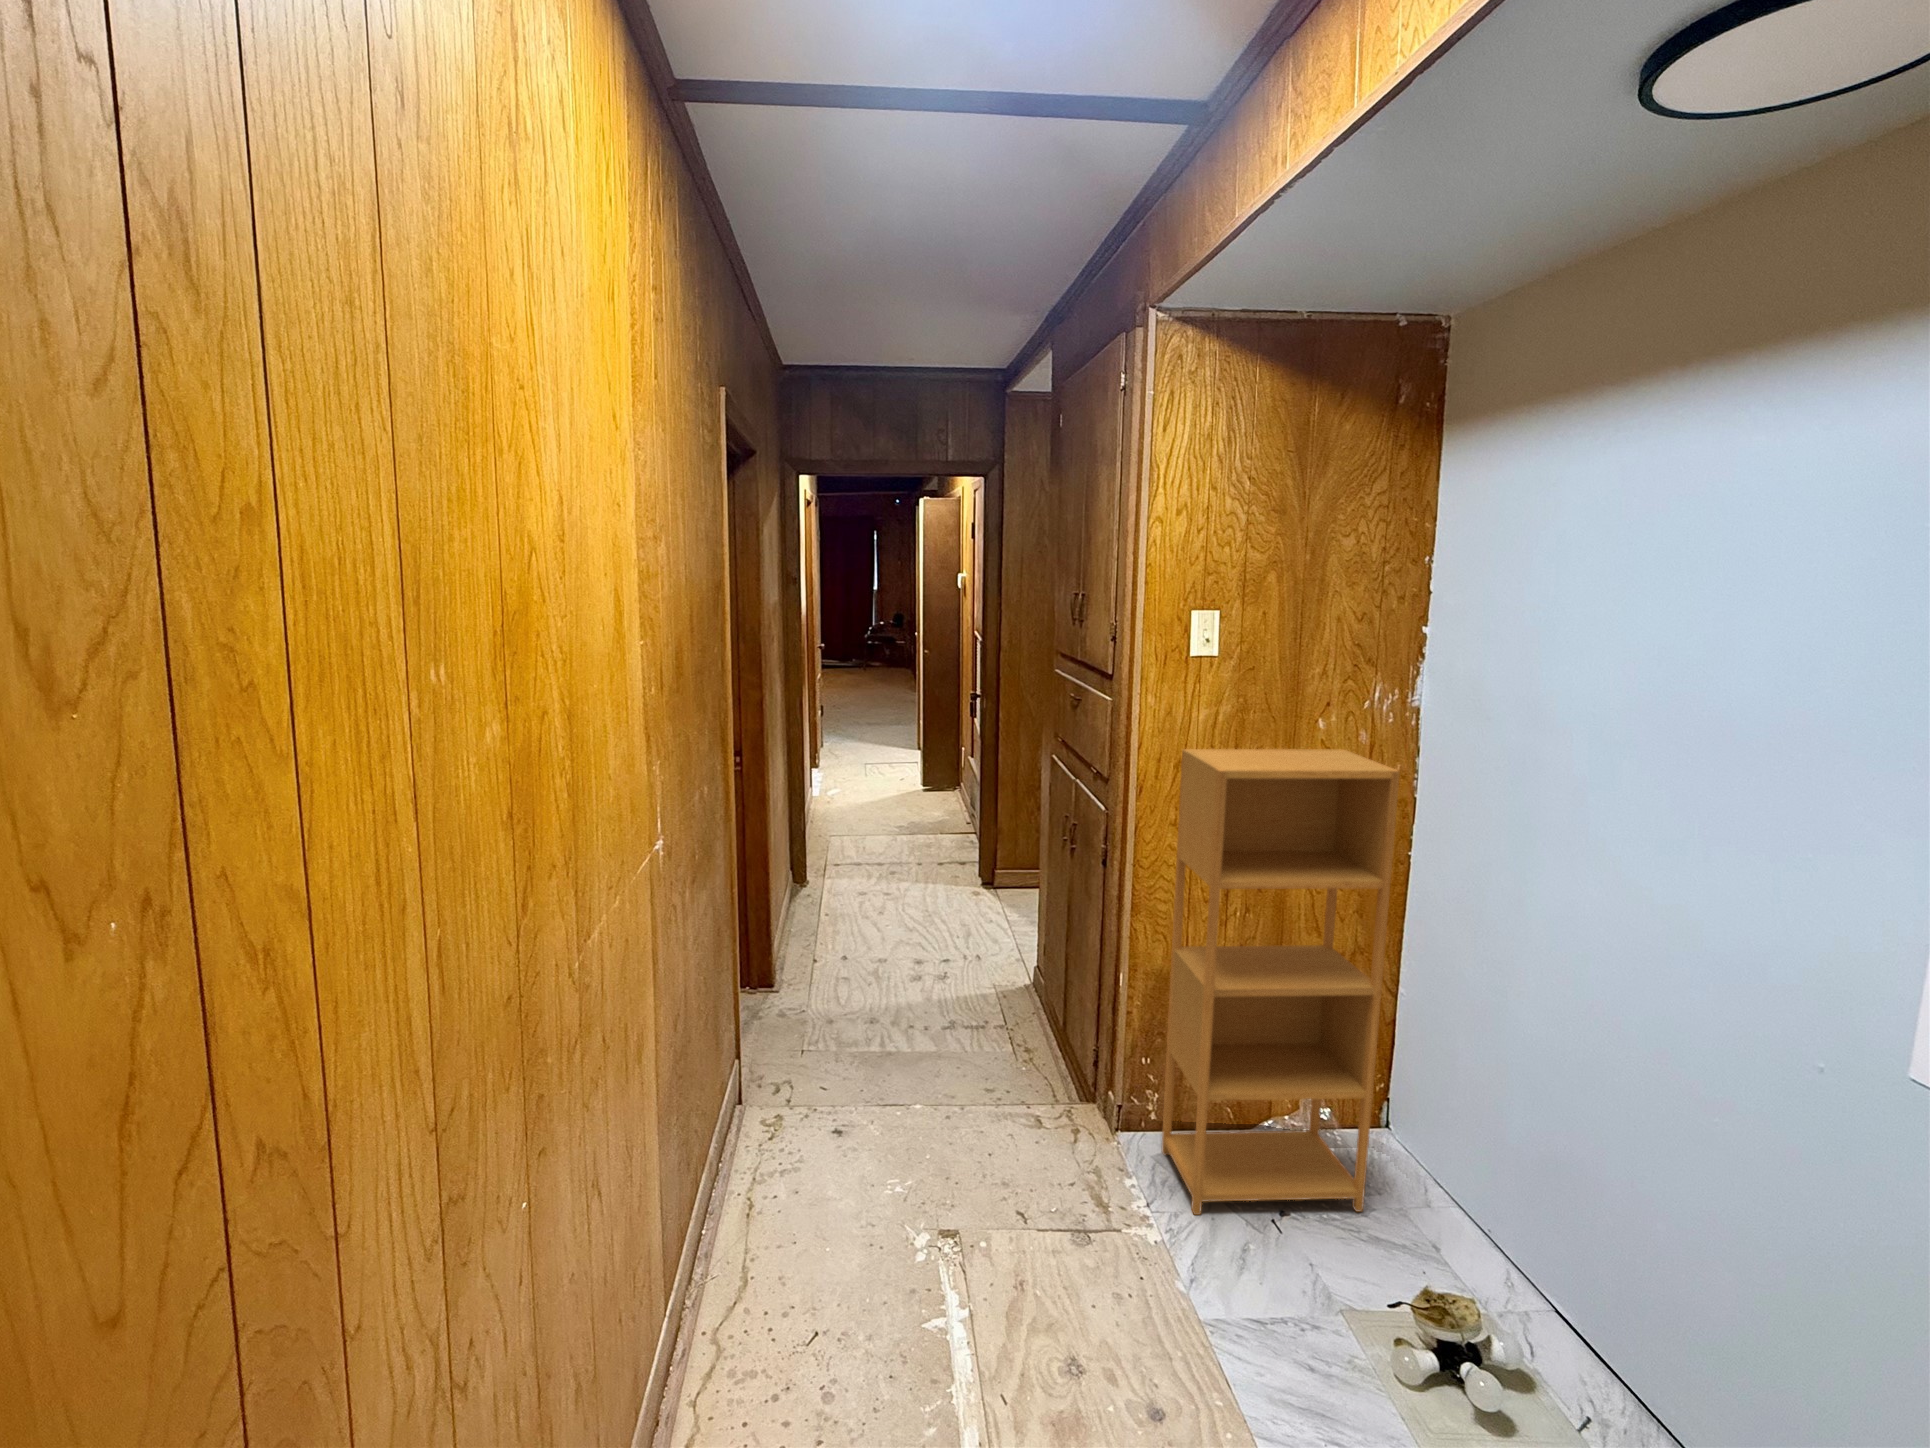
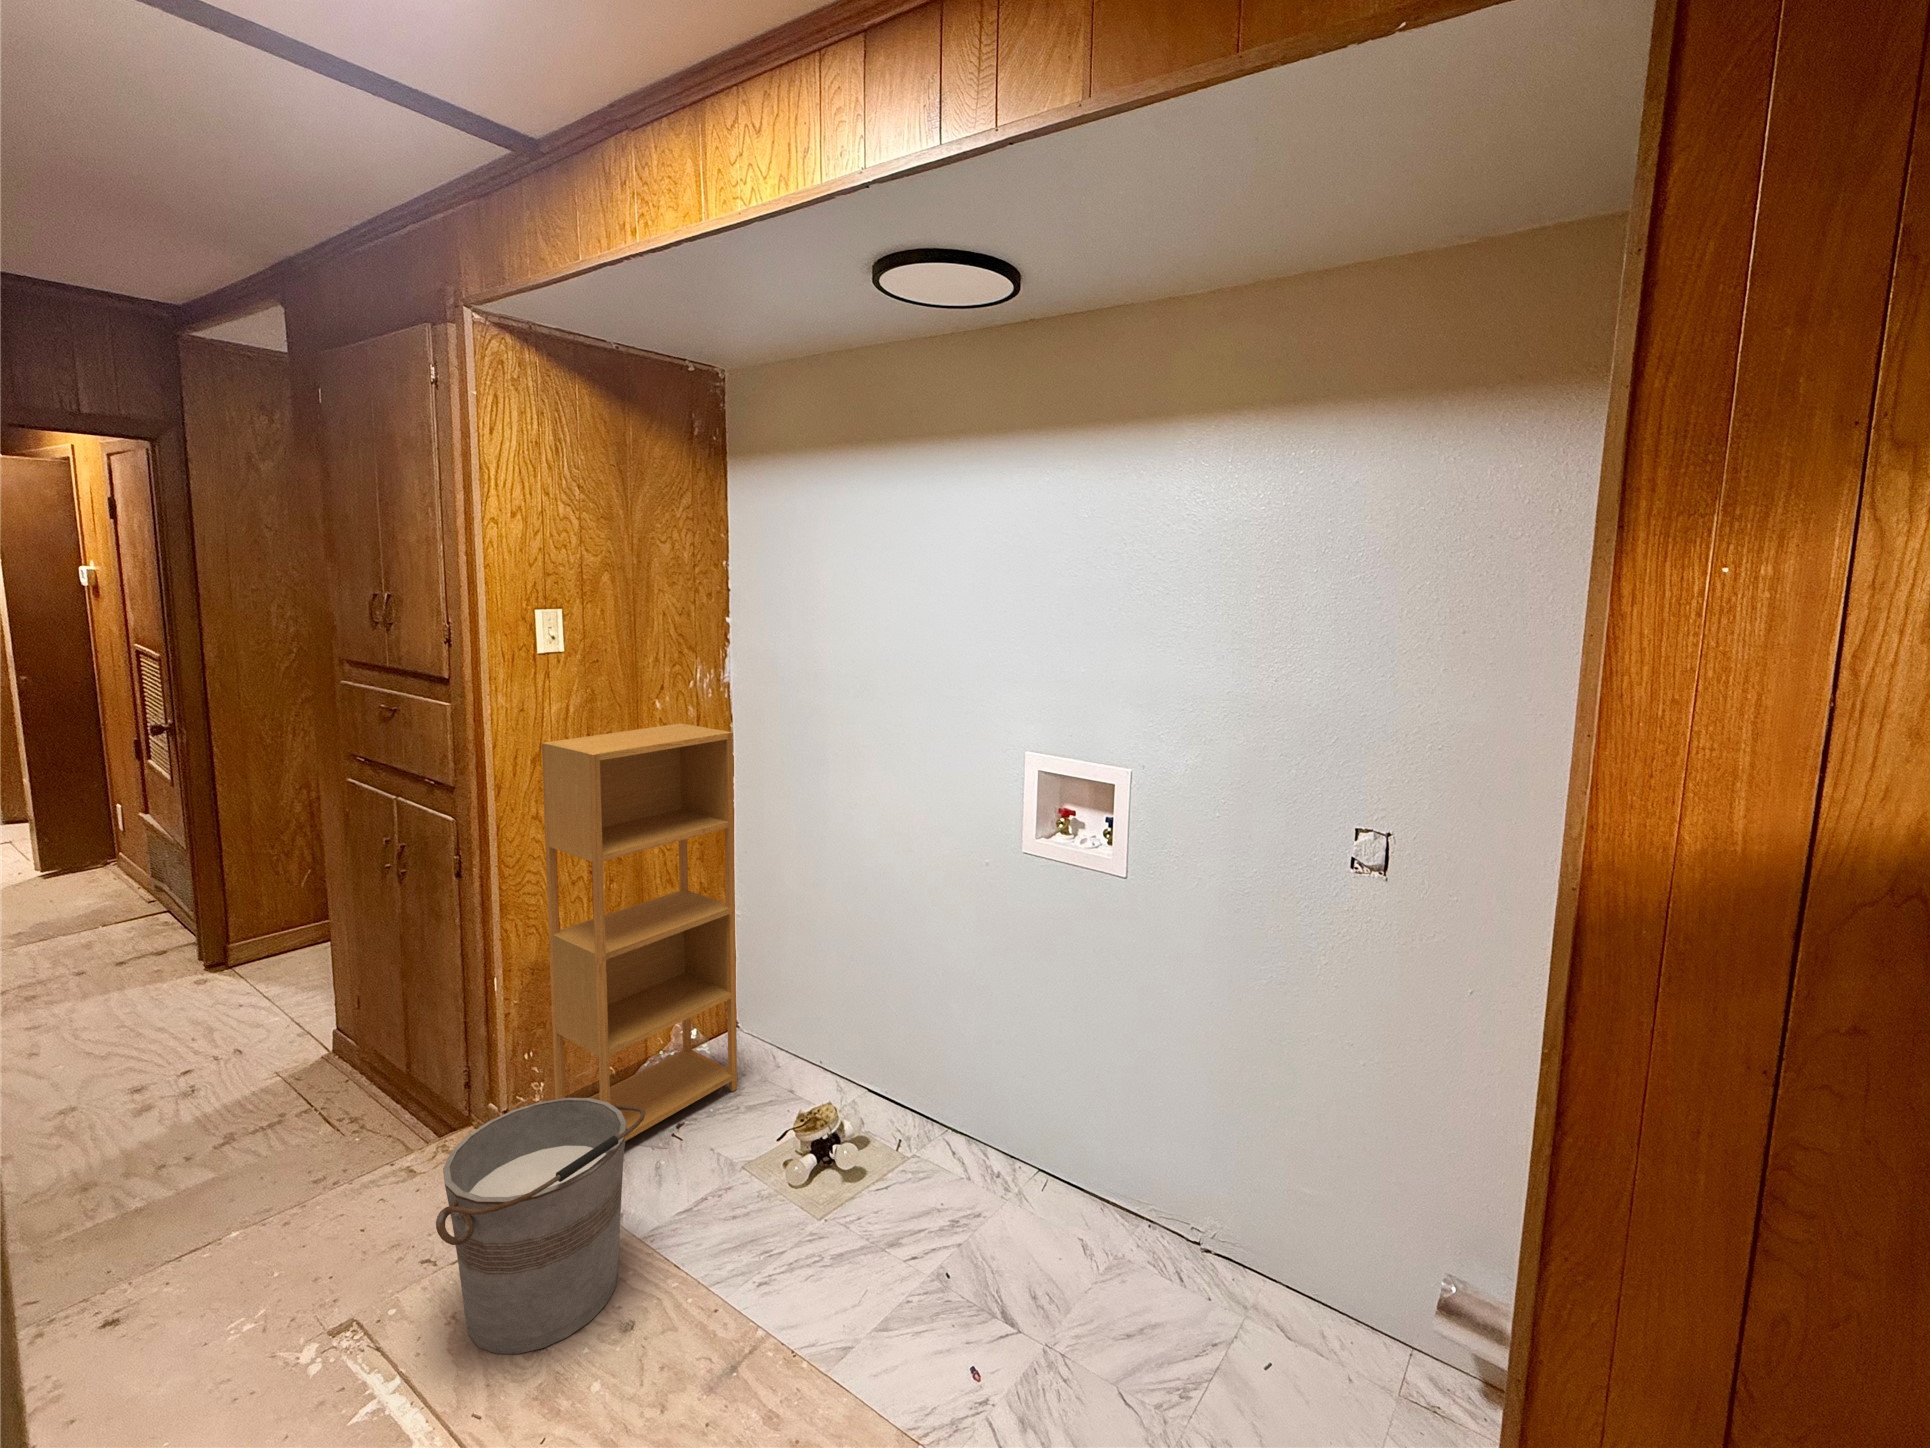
bucket: none [1009,1113,1211,1378] -> present [436,1098,645,1354]

